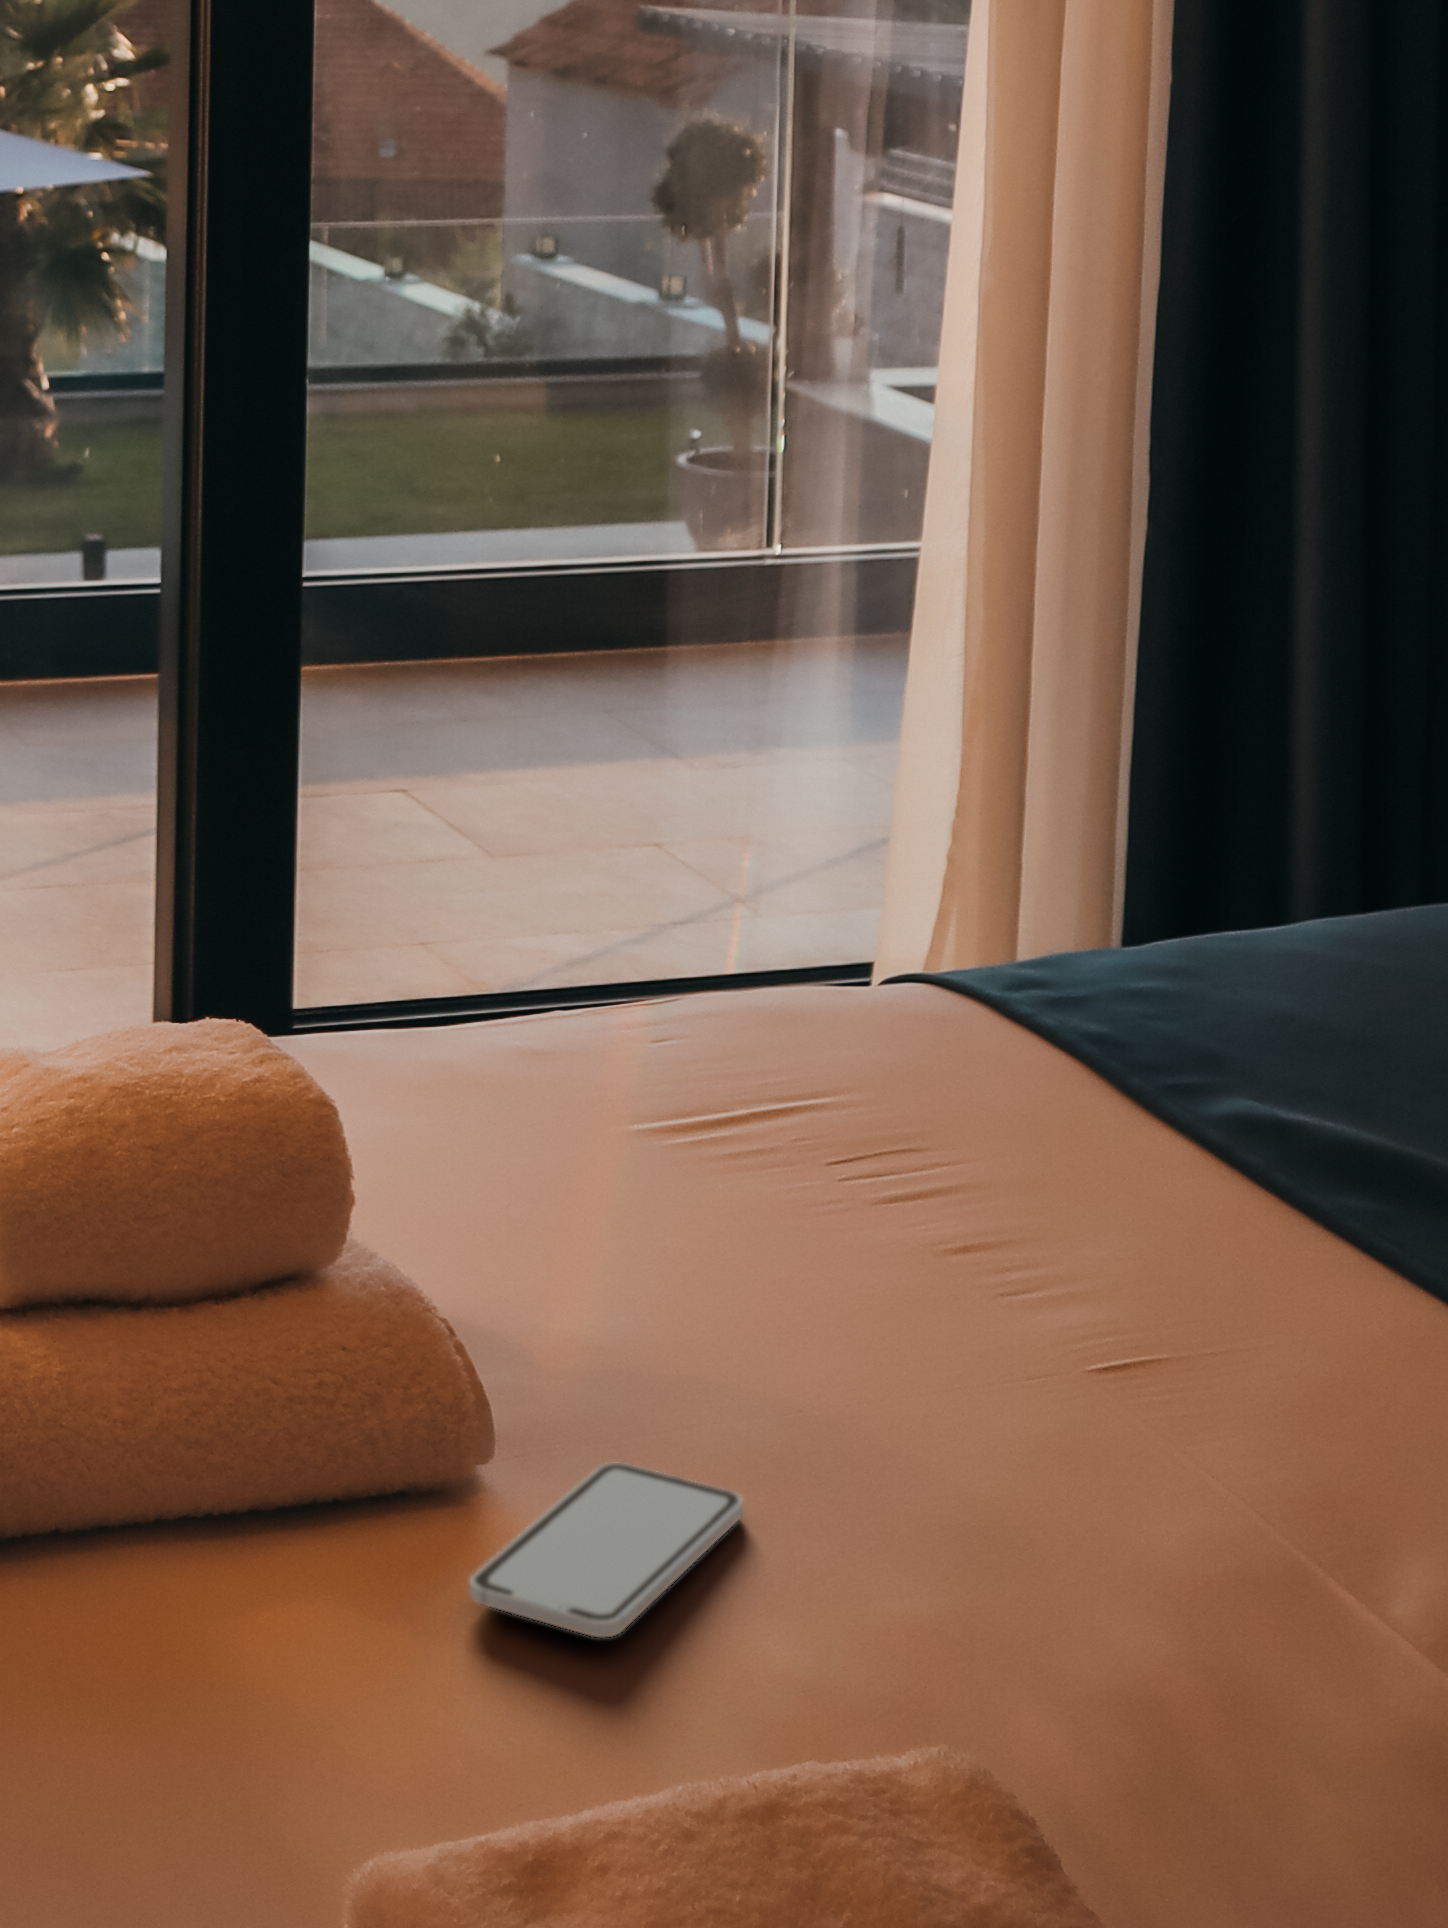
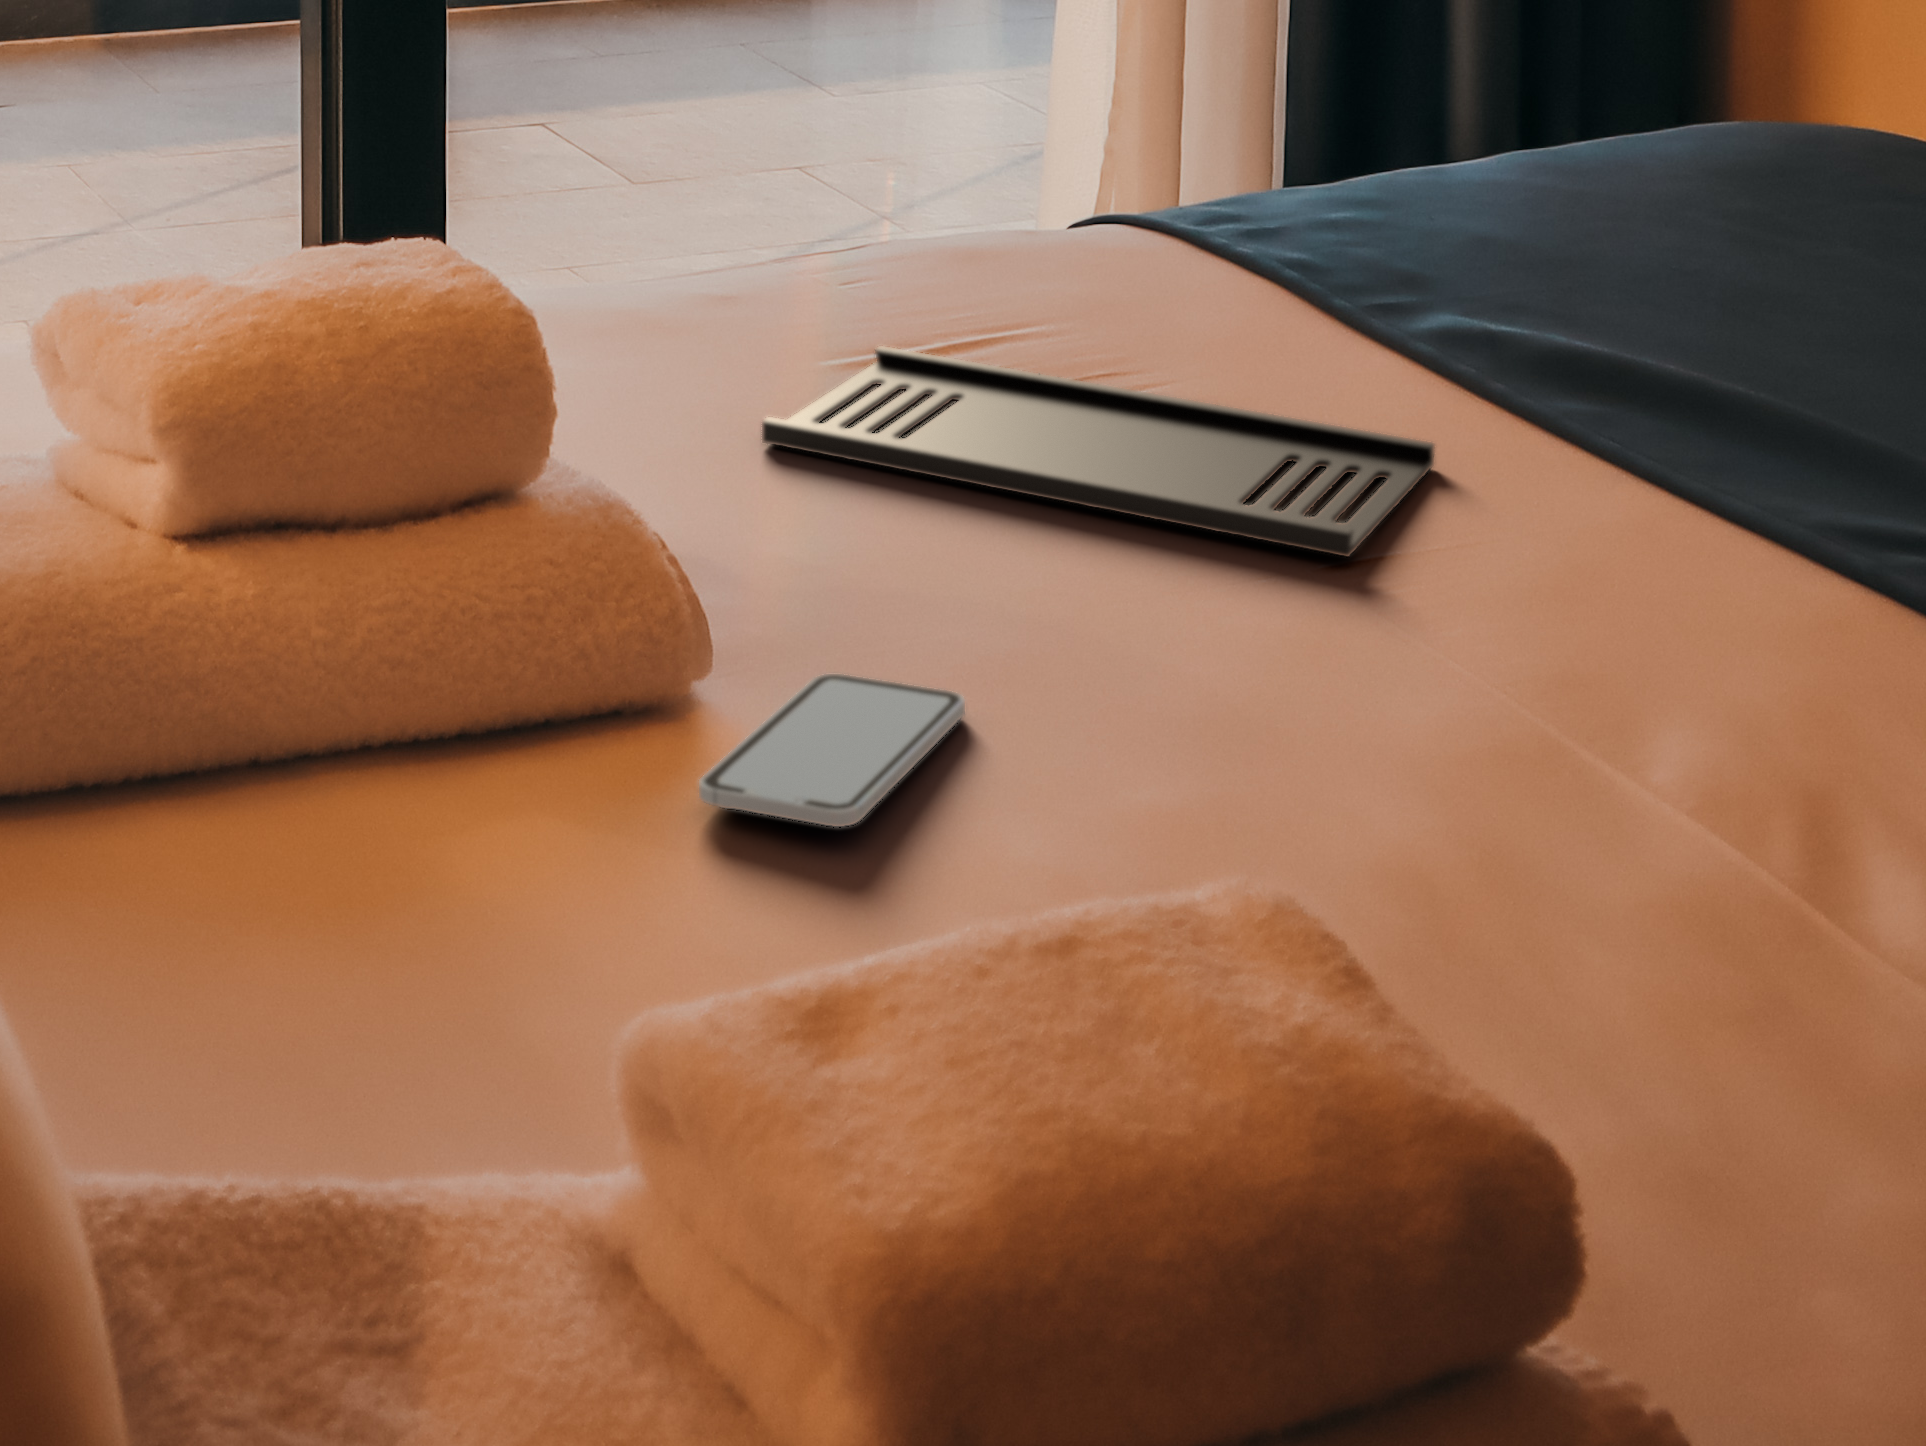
tray: none [583,1084,1263,1358] -> present [762,346,1435,557]

